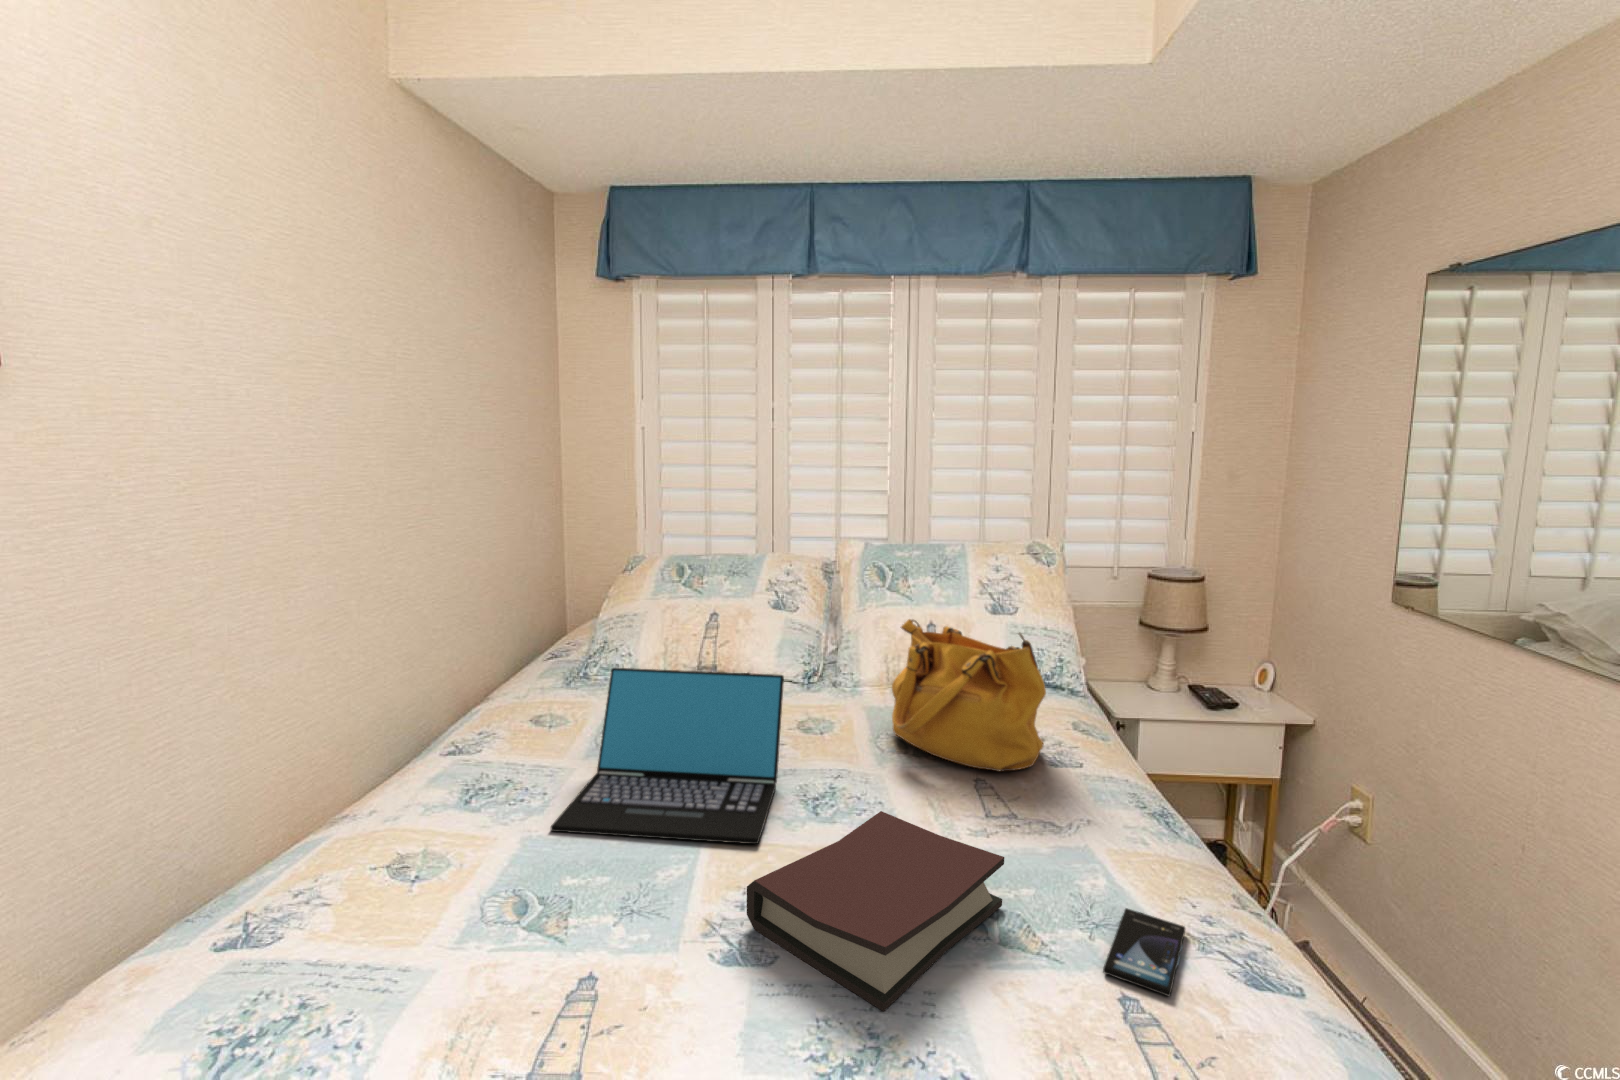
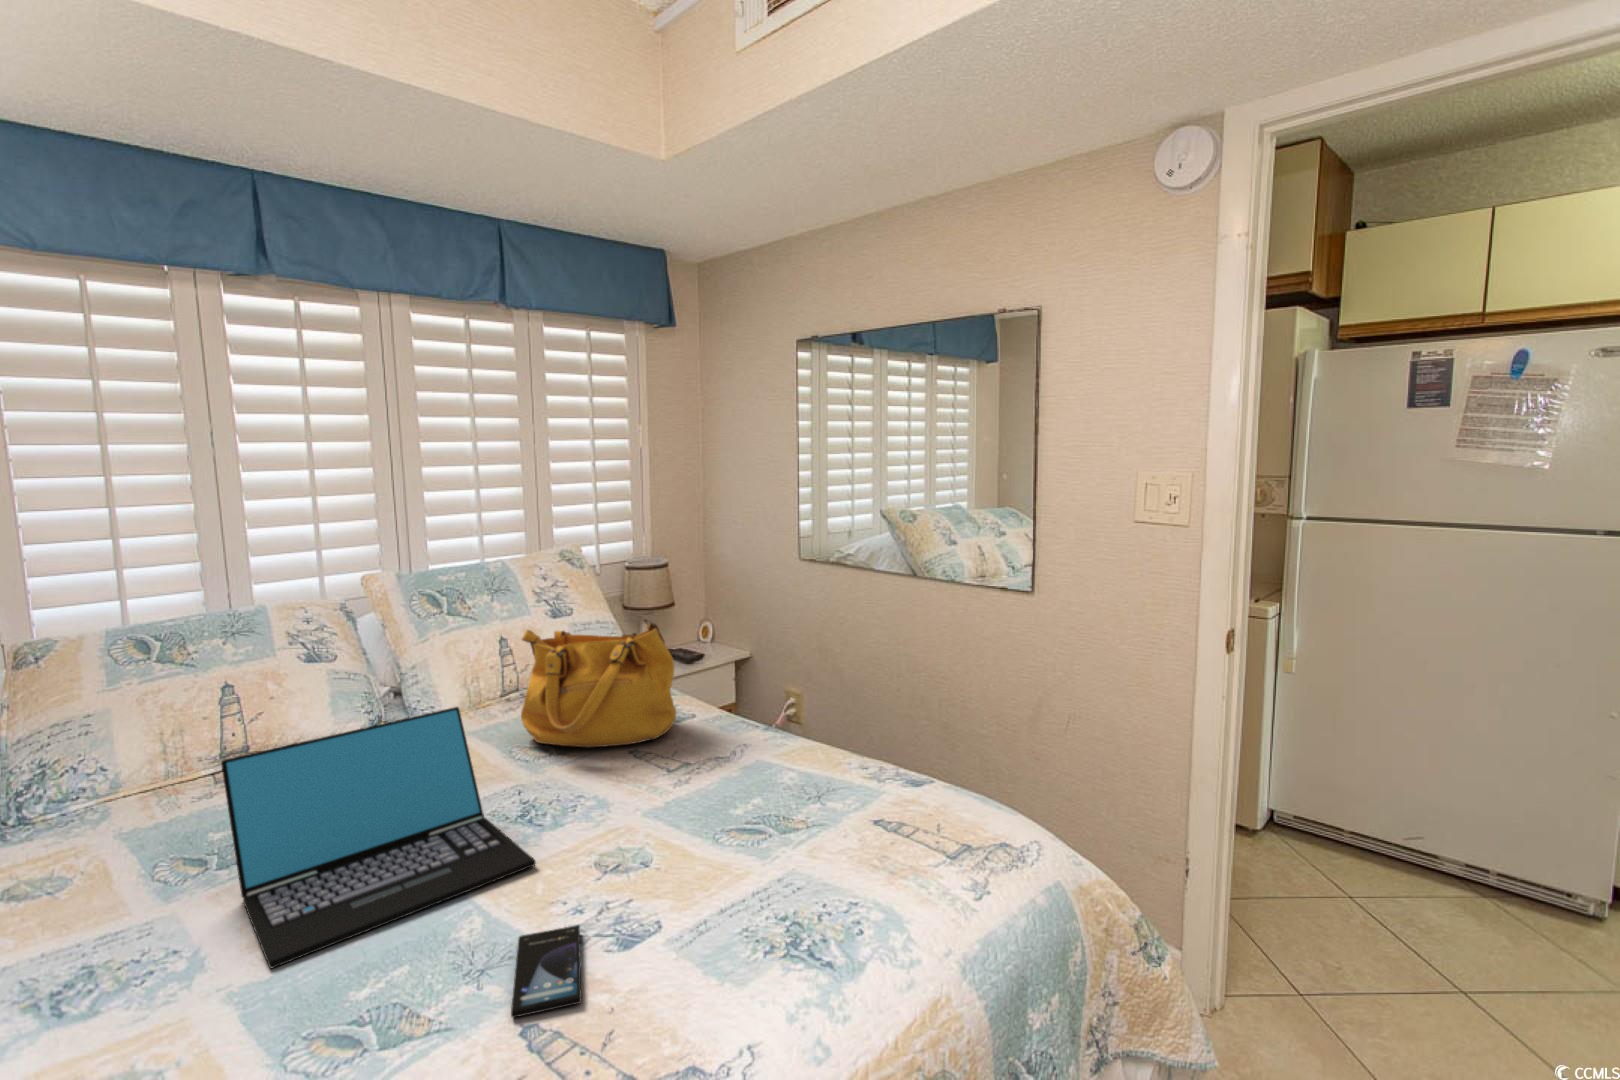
hardback book: present [747,811,1004,1011] -> none [608,775,774,916]
smartphone: present [1103,908,1185,996] -> present [511,925,581,1018]

